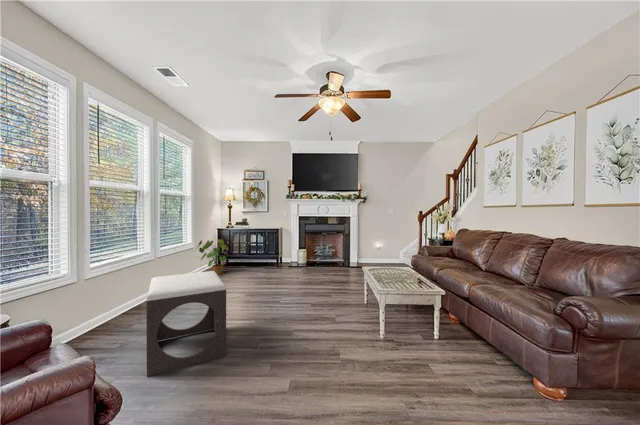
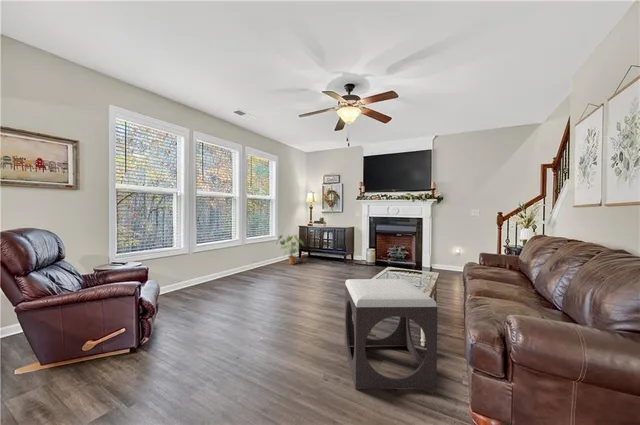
footstool: present [147,271,226,376] -> present [345,279,437,389]

